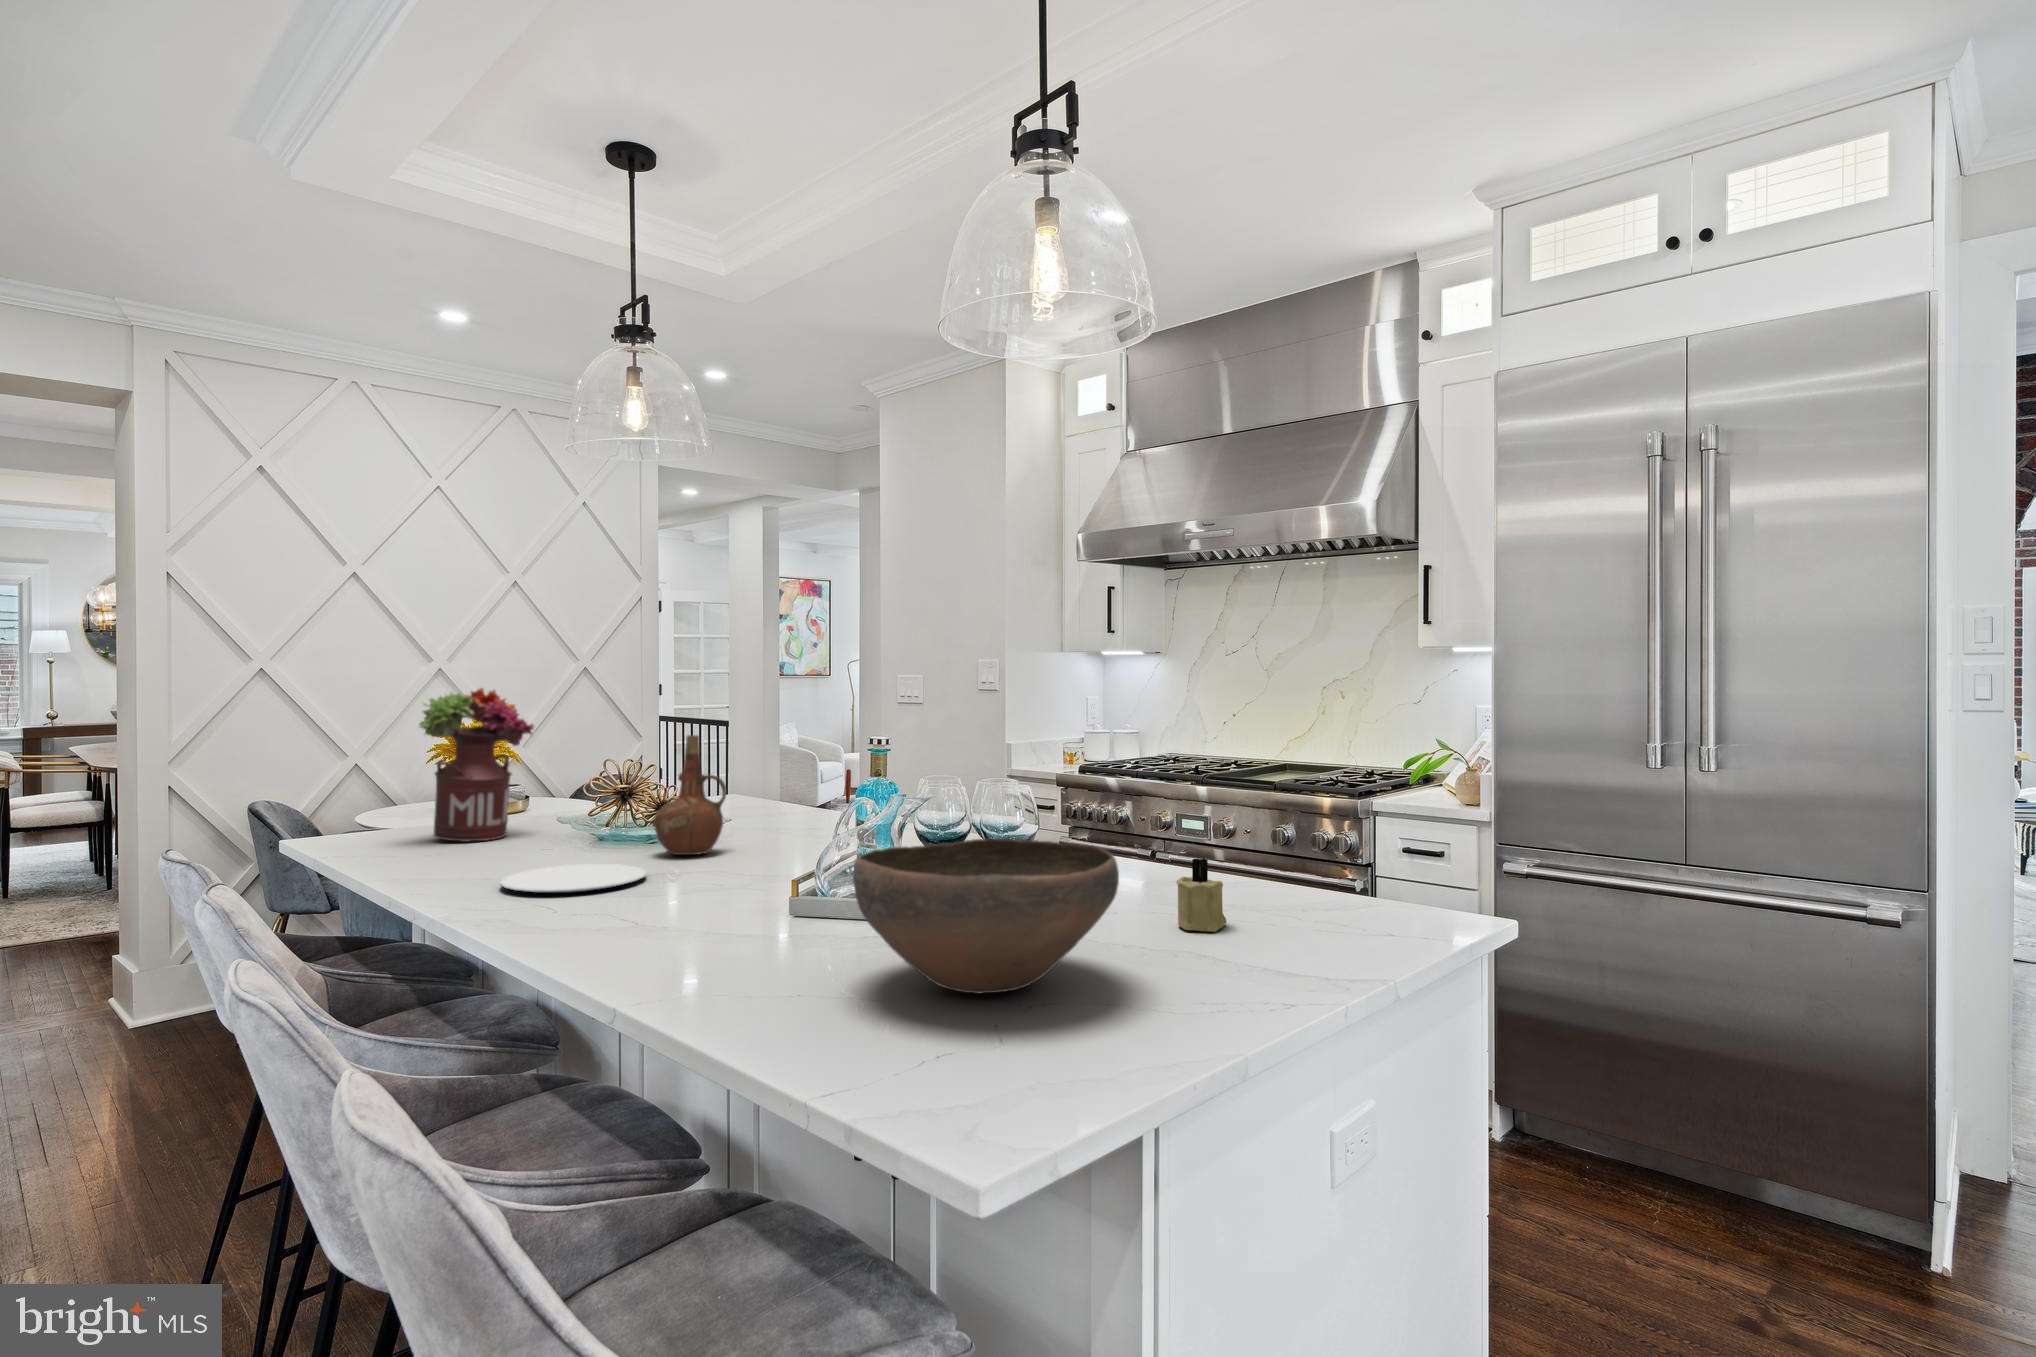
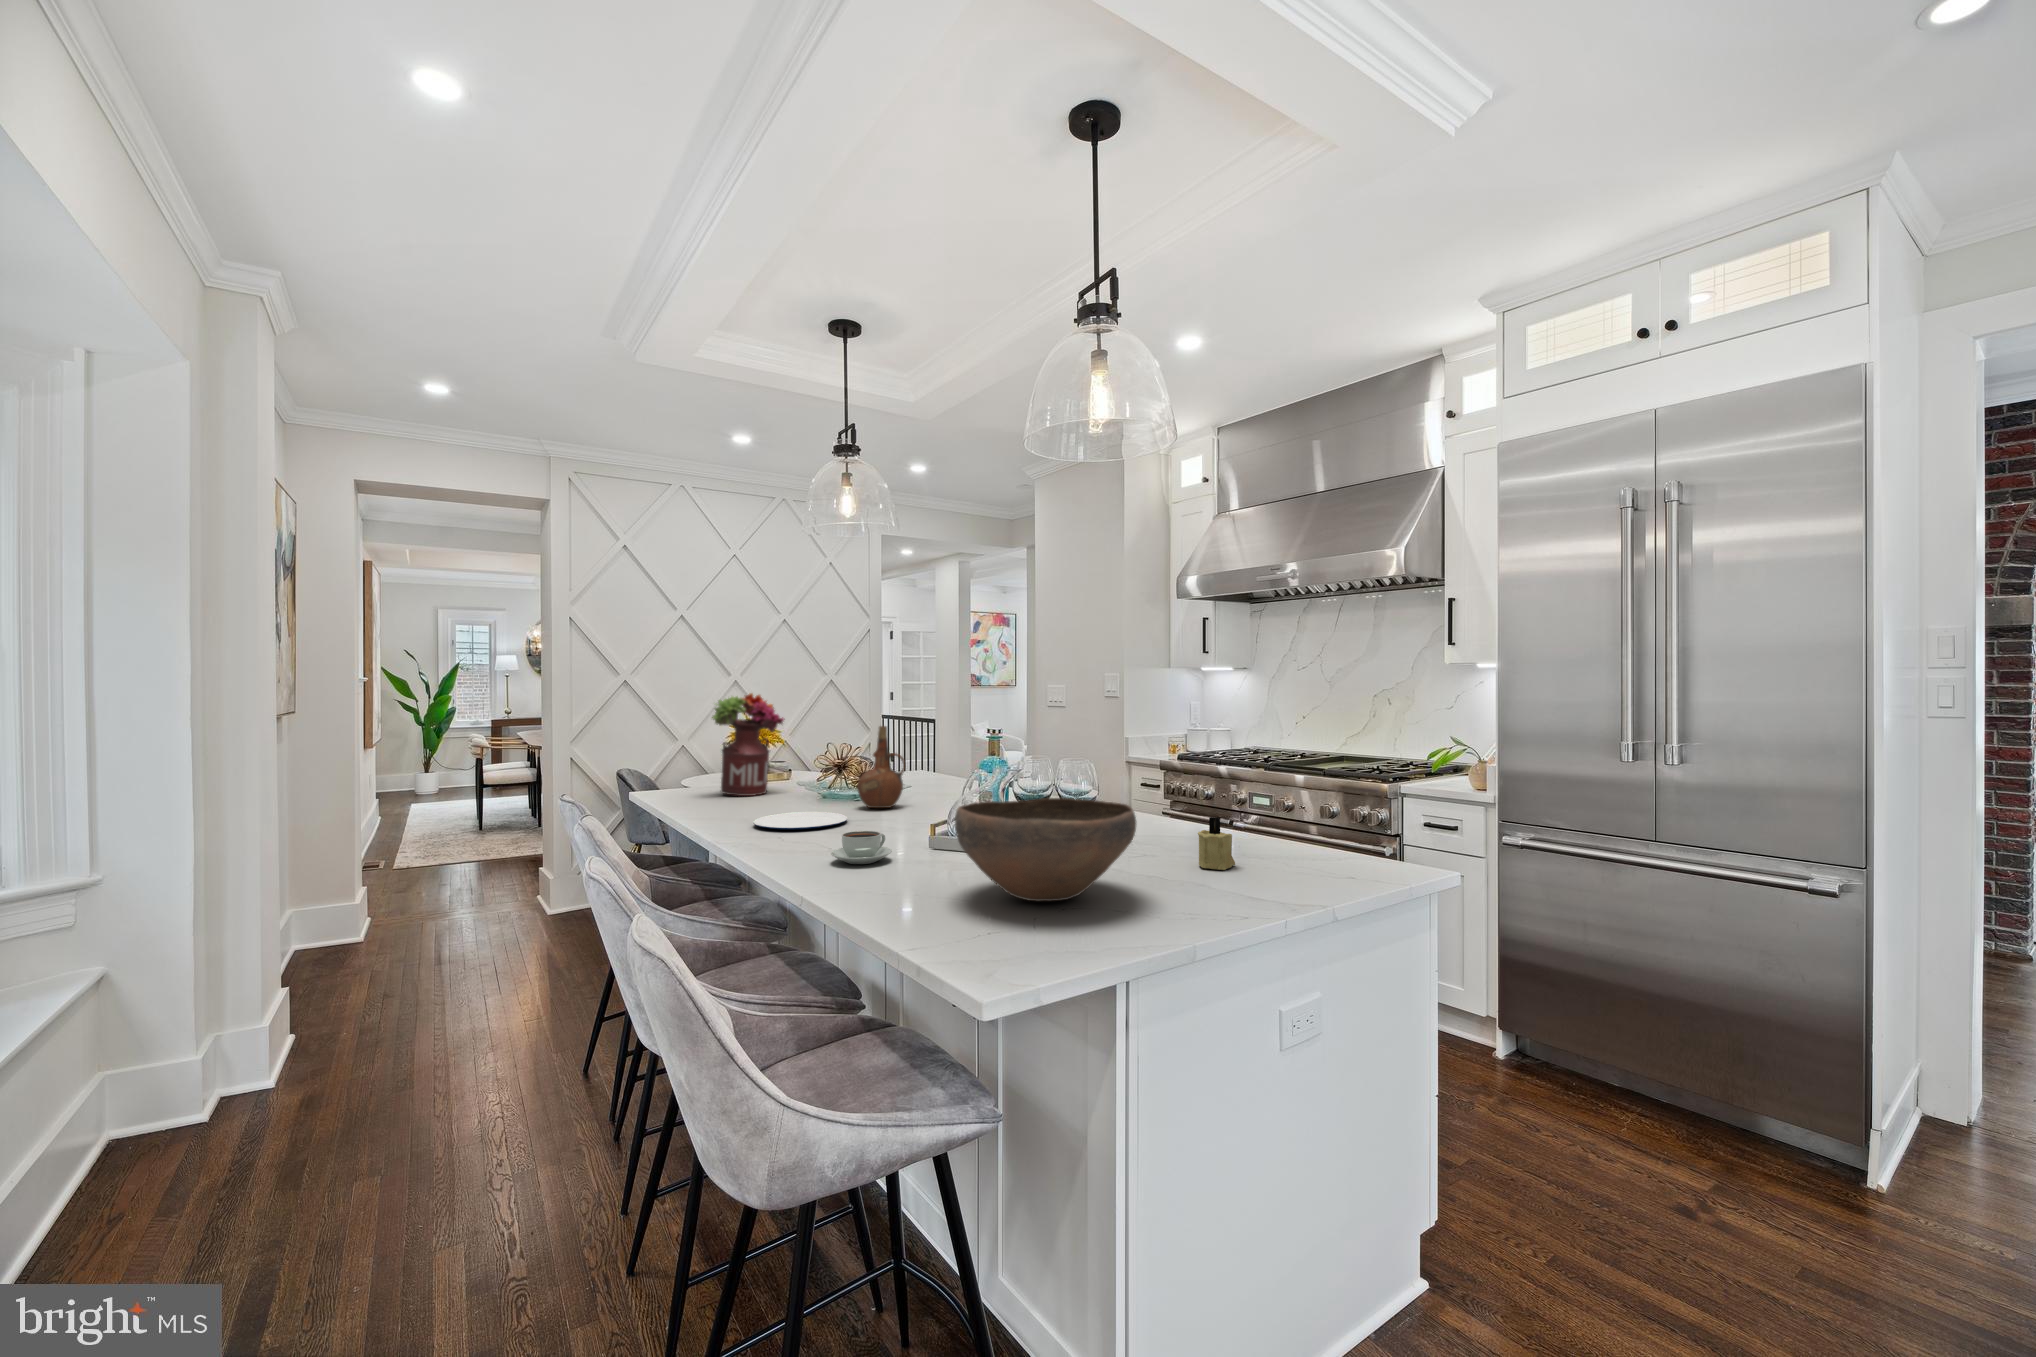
coffee cup: none [641,894,735,945] -> present [831,831,892,864]

